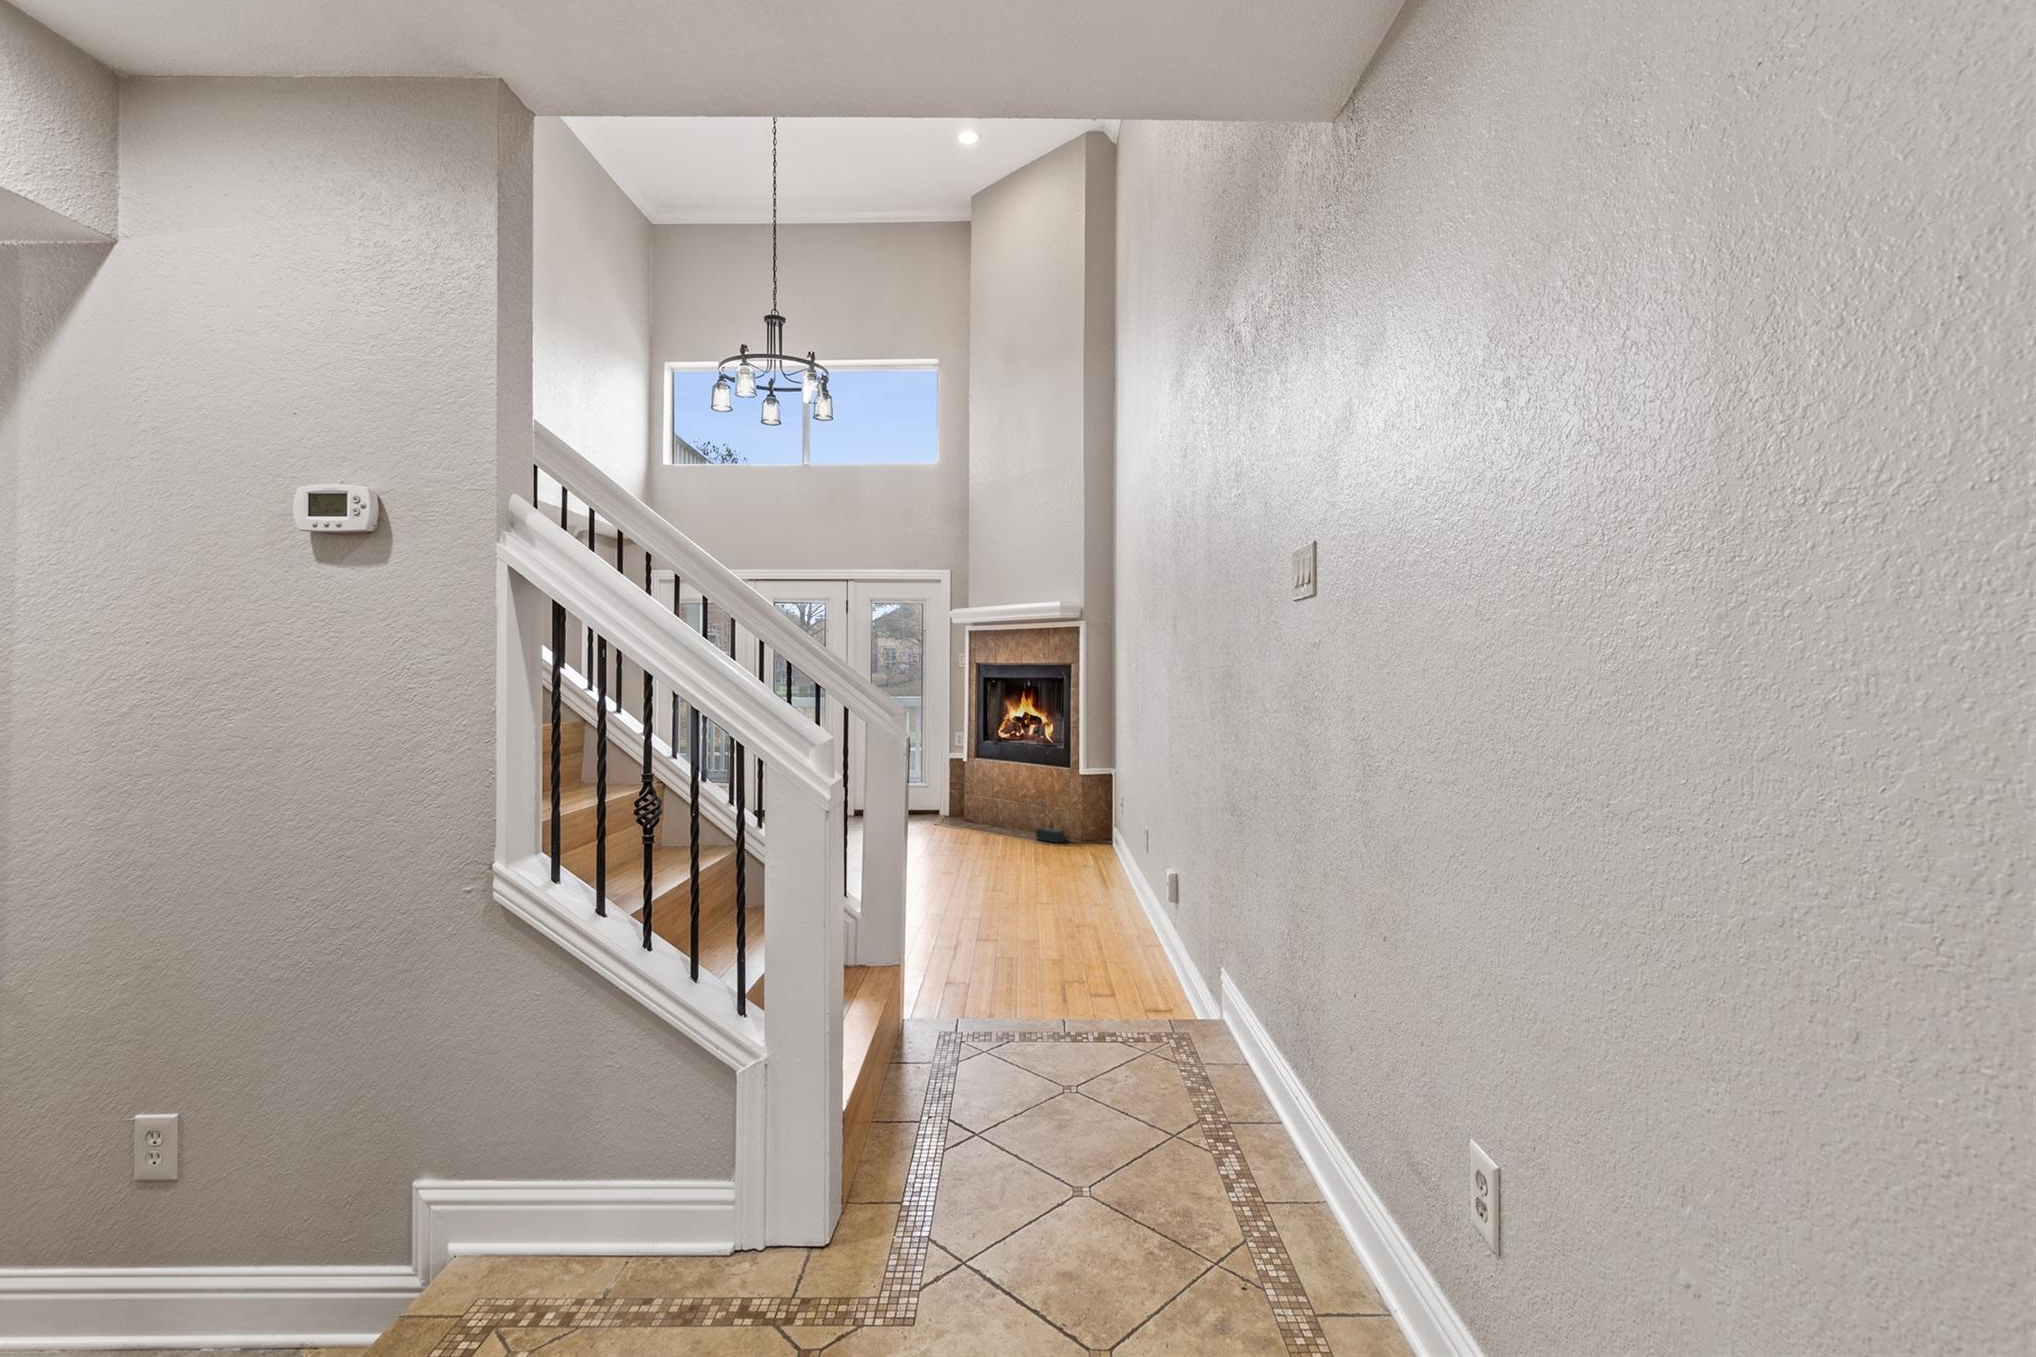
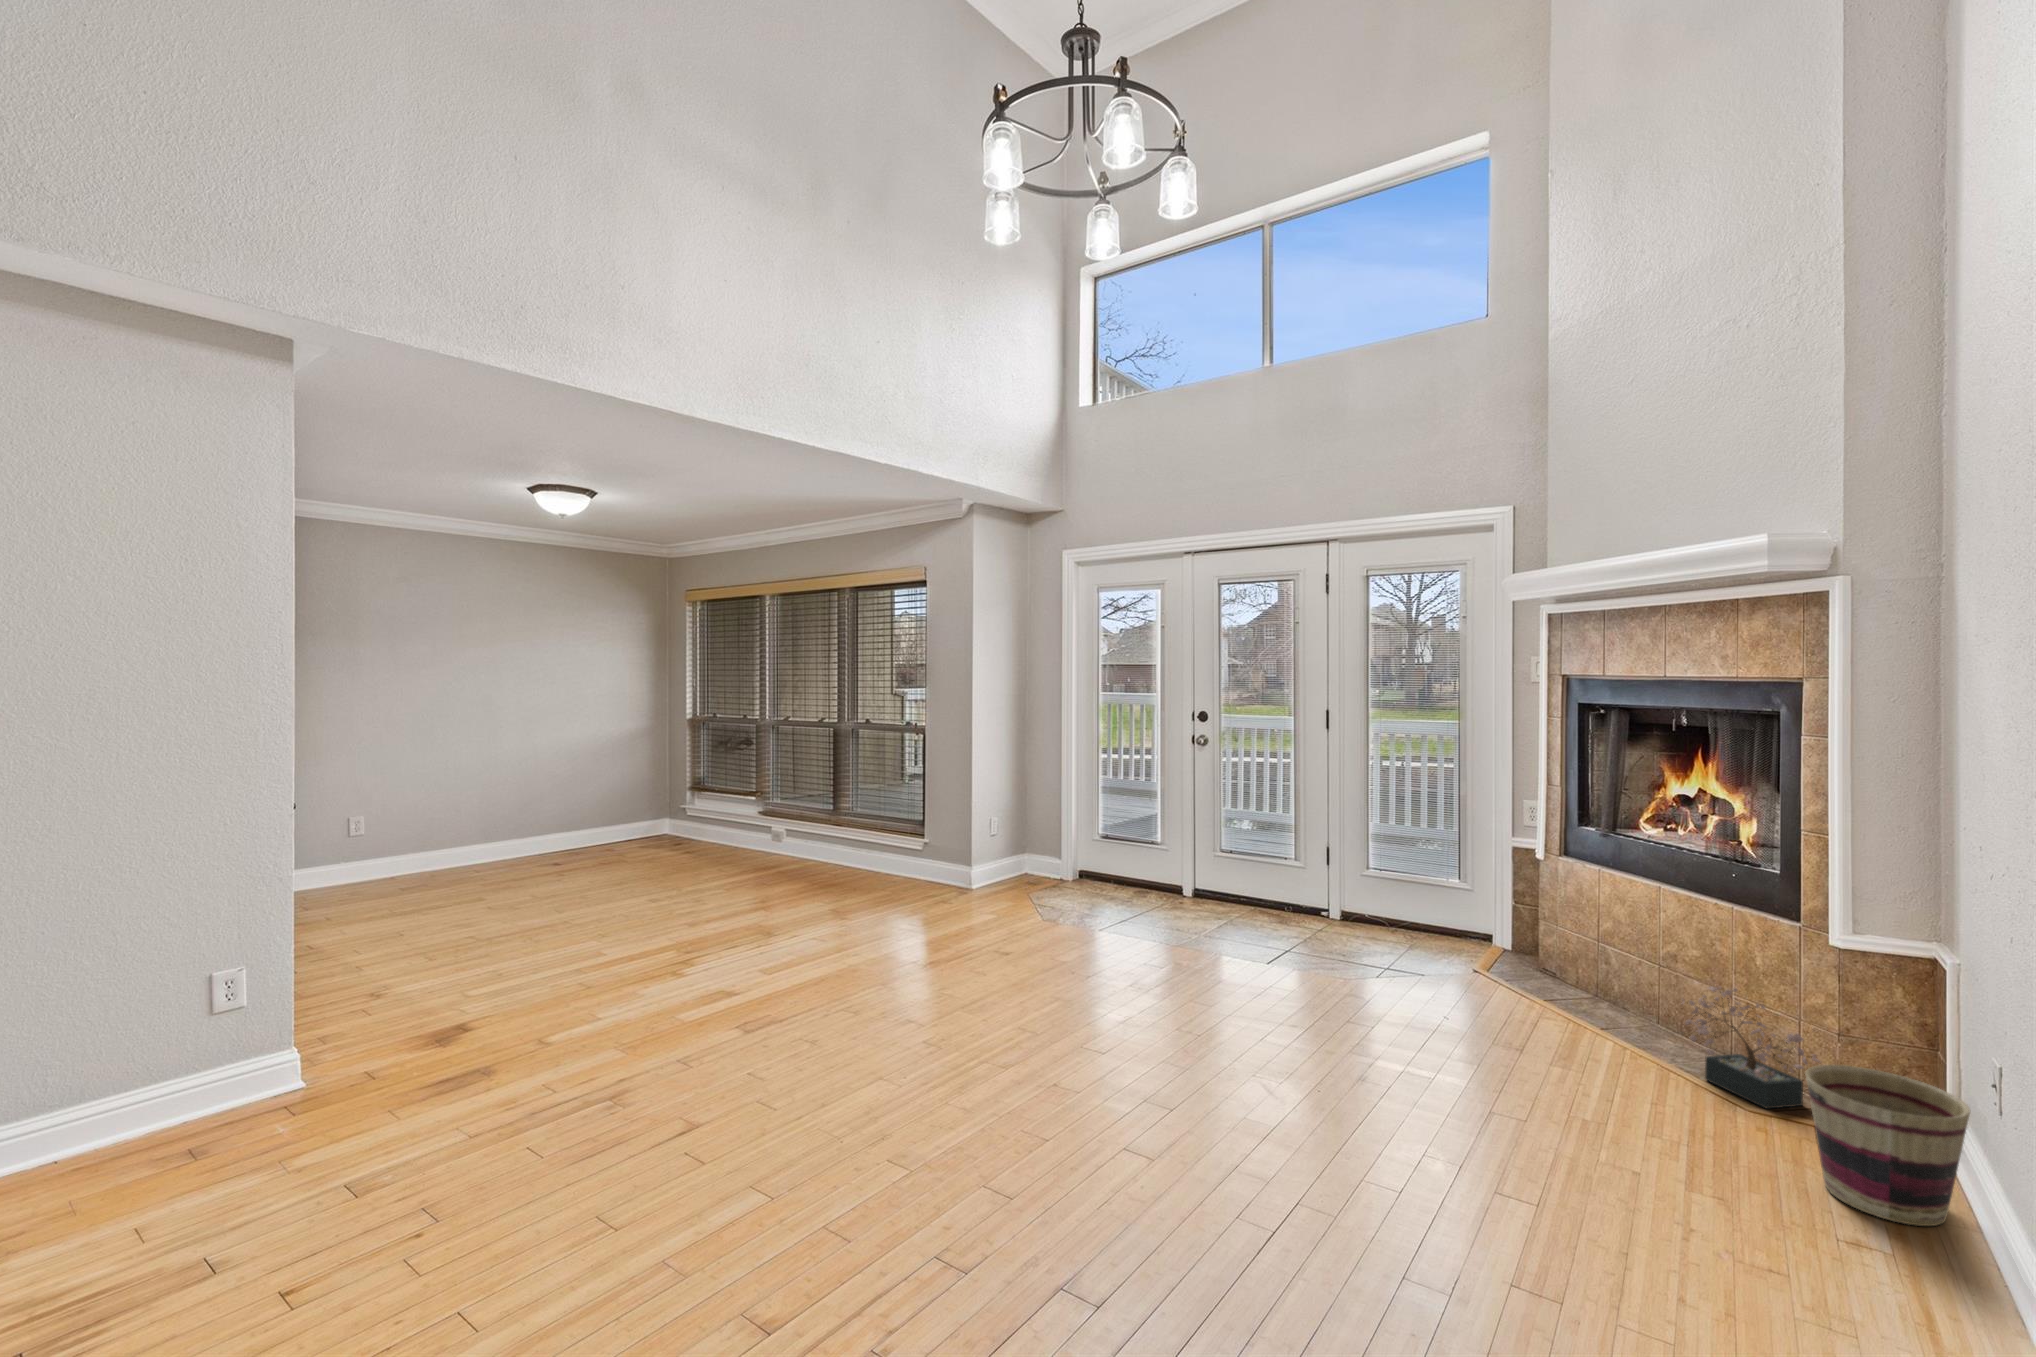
basket: none [1068,811,1113,858] -> present [1806,1065,1970,1226]

